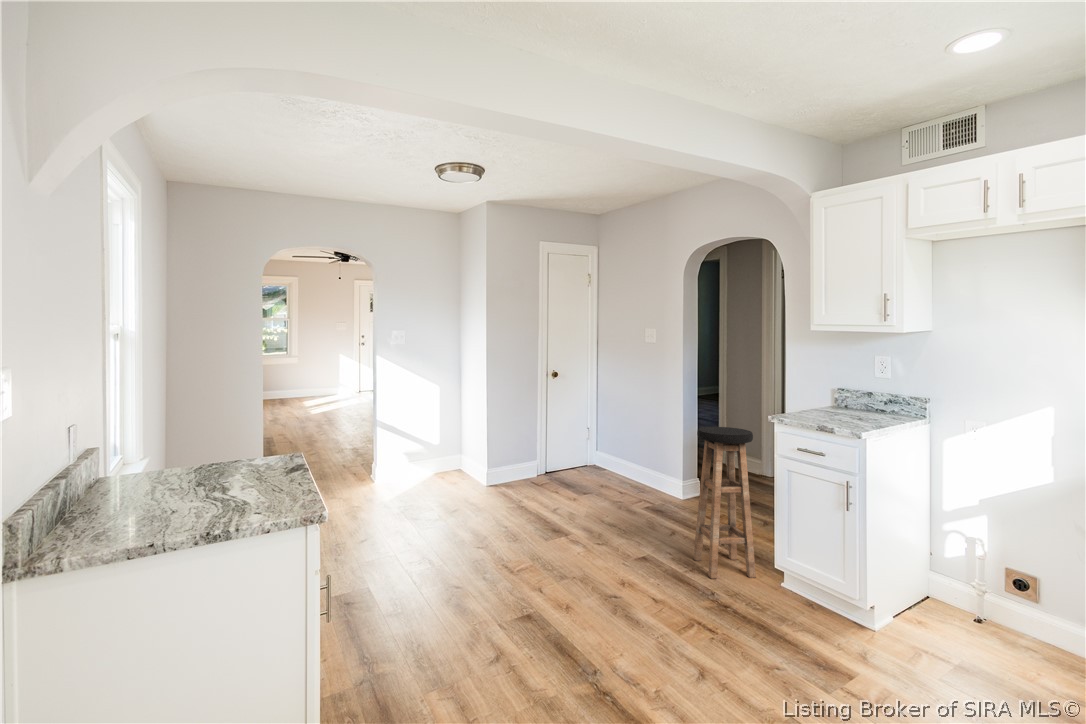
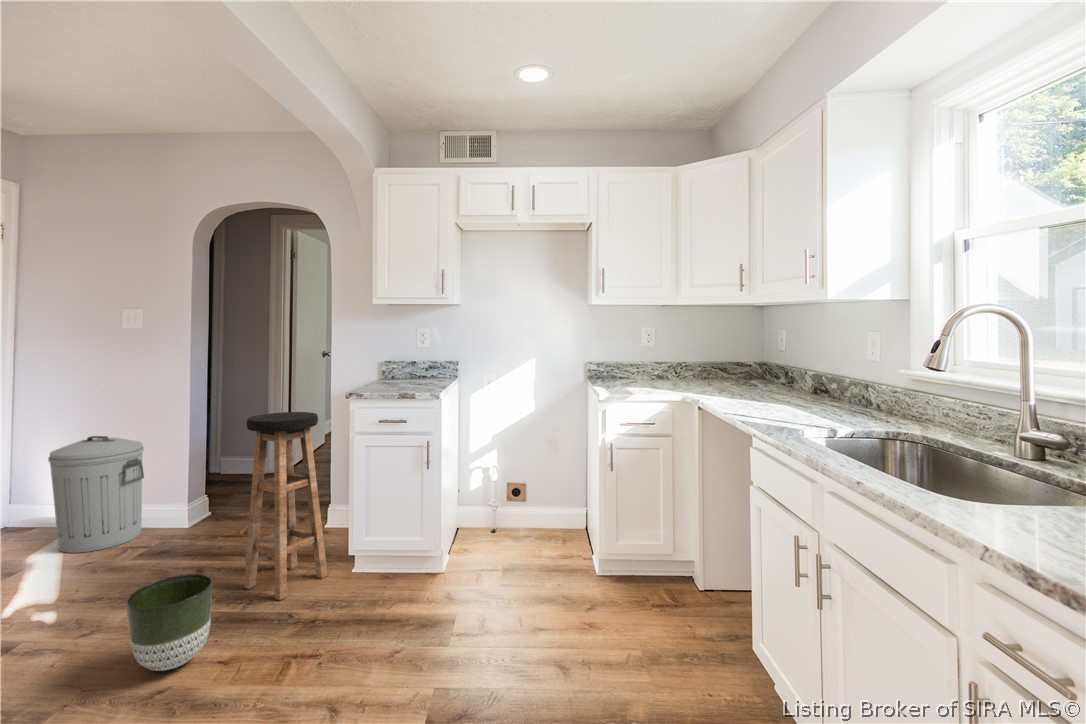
trash can: none [613,426,660,500] -> present [48,436,144,553]
planter: none [611,527,657,588] -> present [126,574,212,671]

